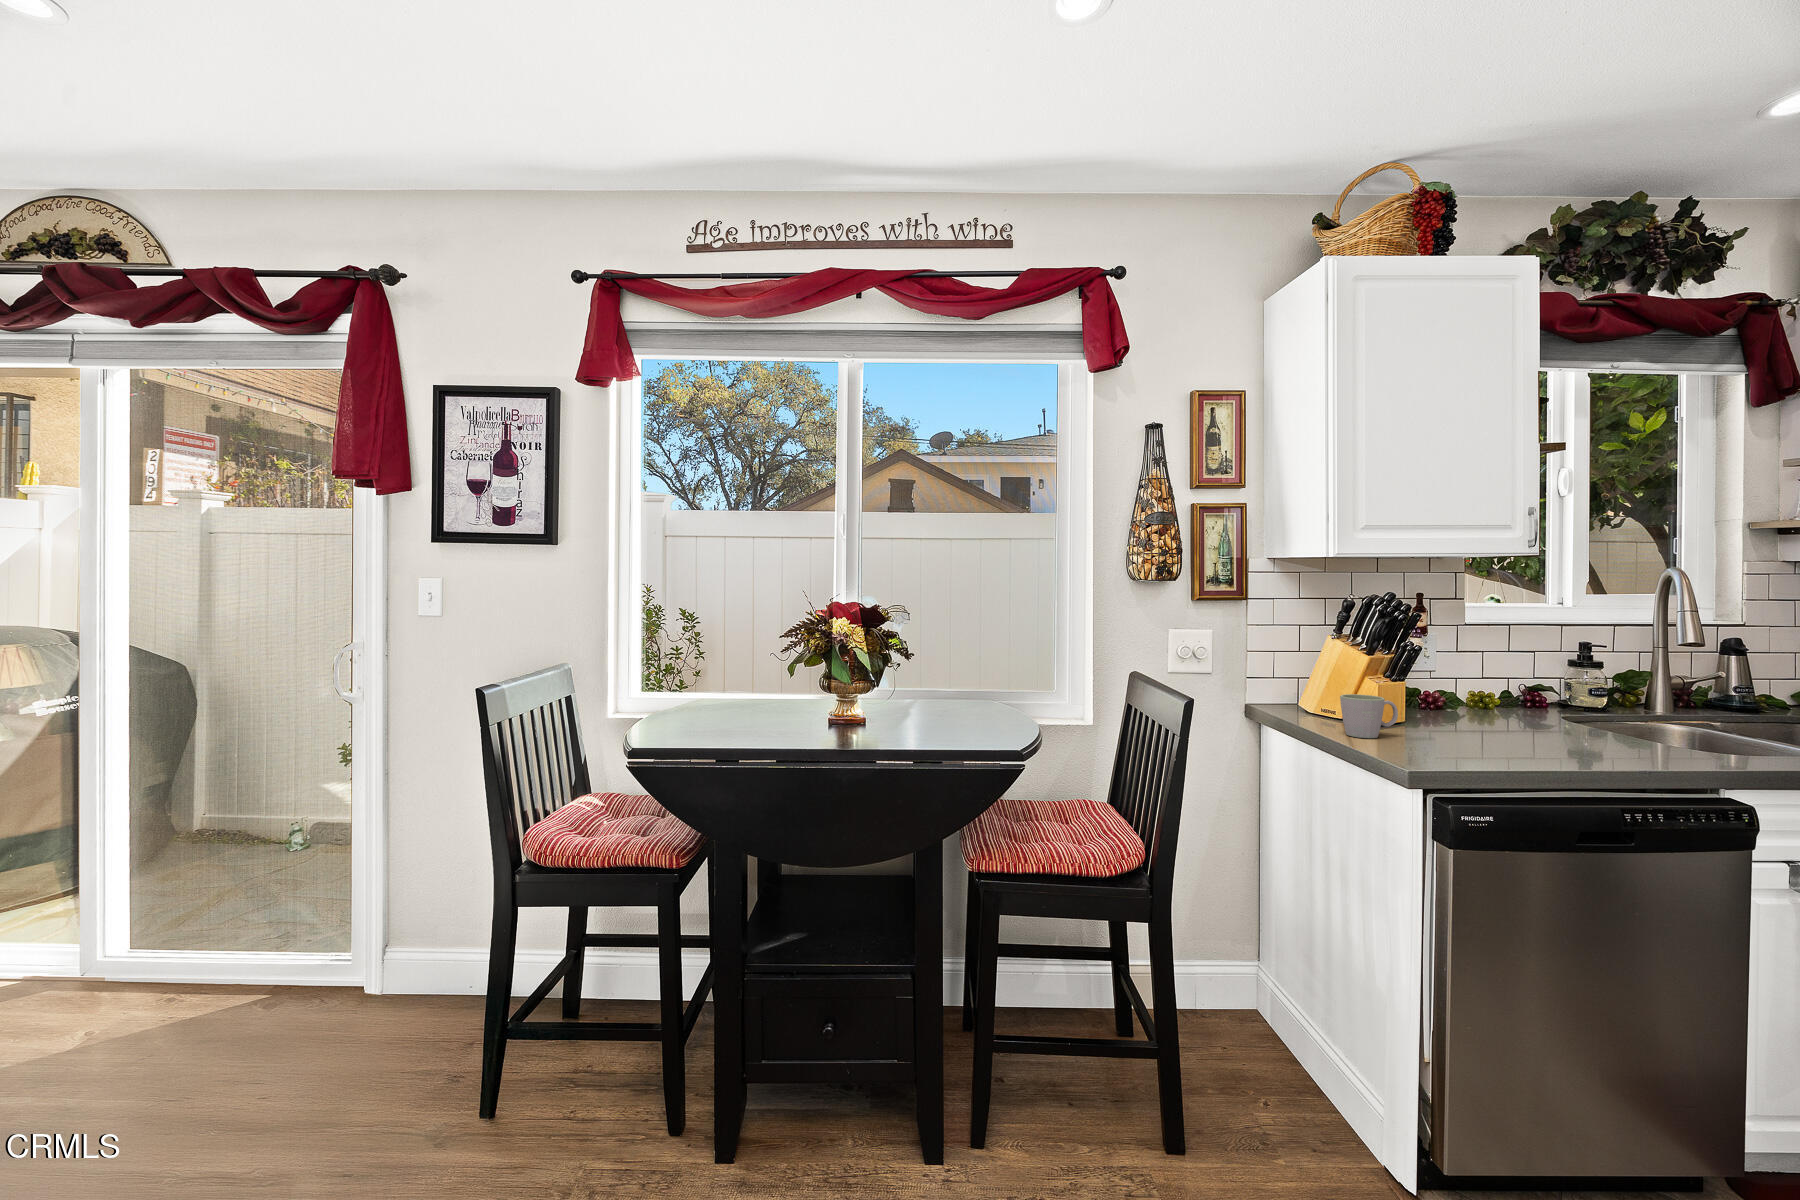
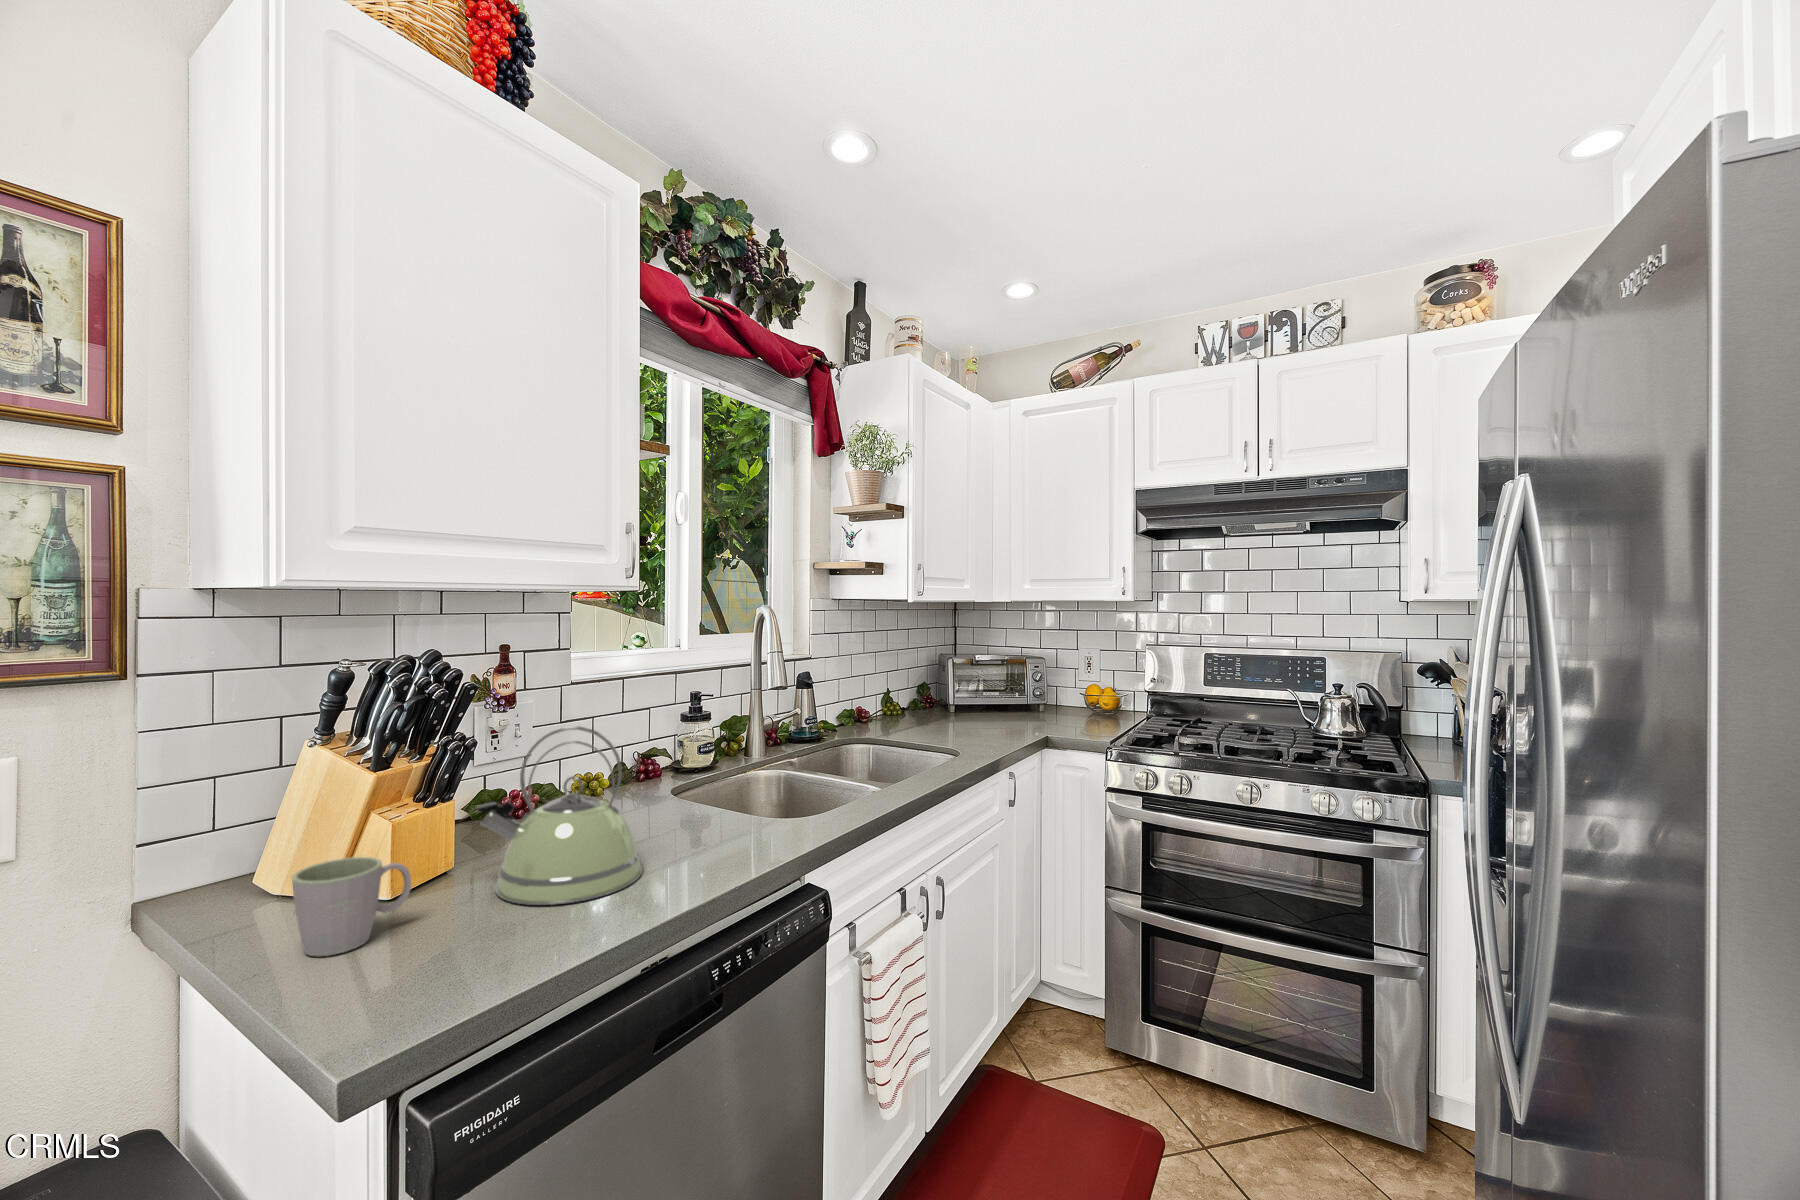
kettle: none [1428,639,1556,748] -> present [476,726,643,905]

